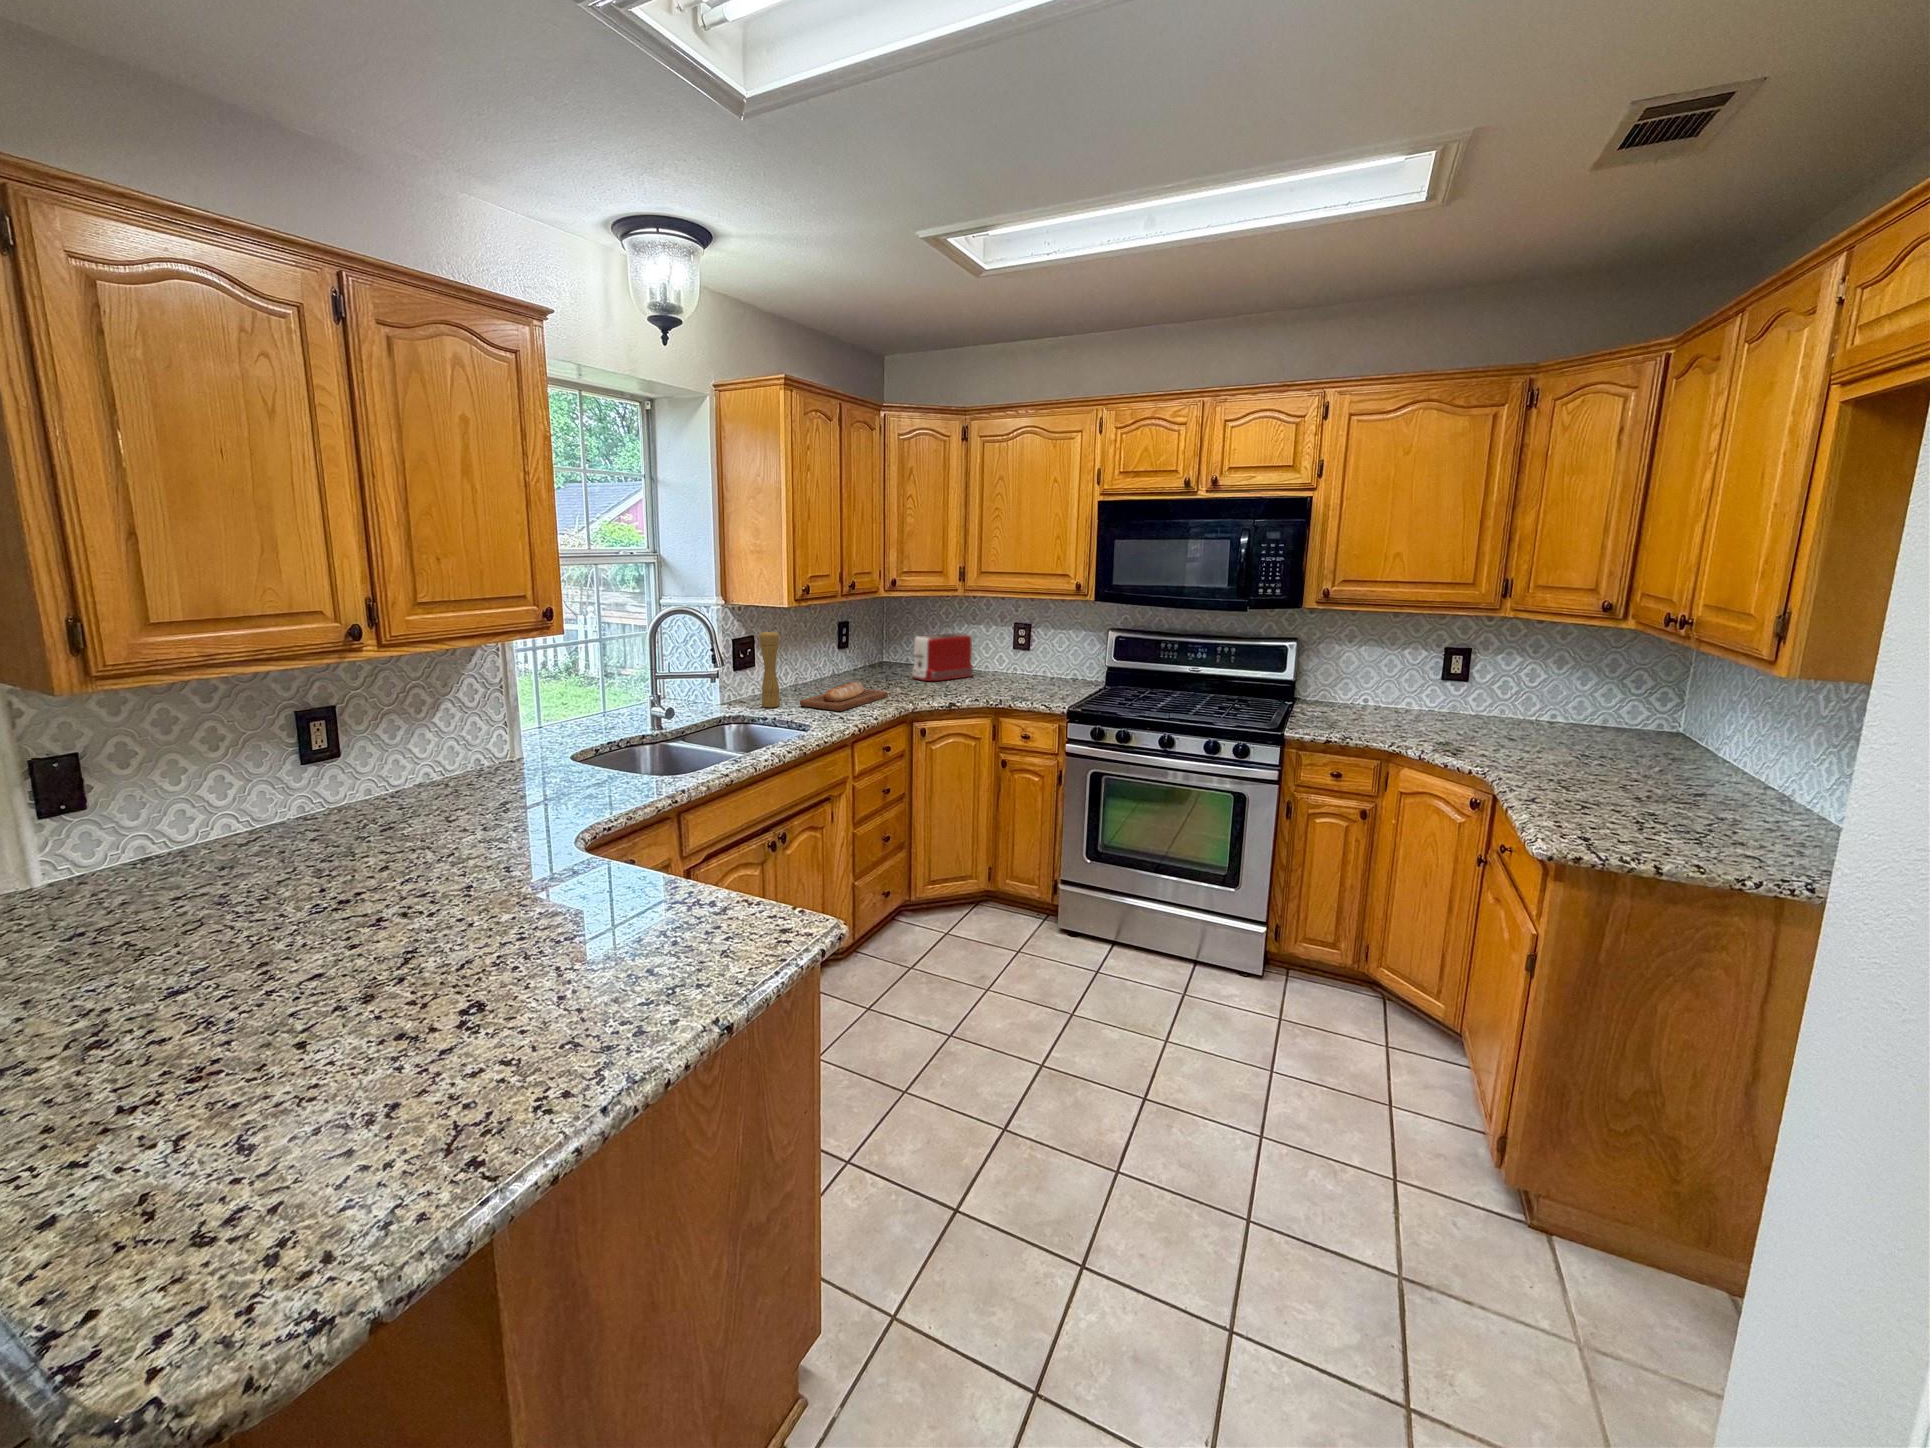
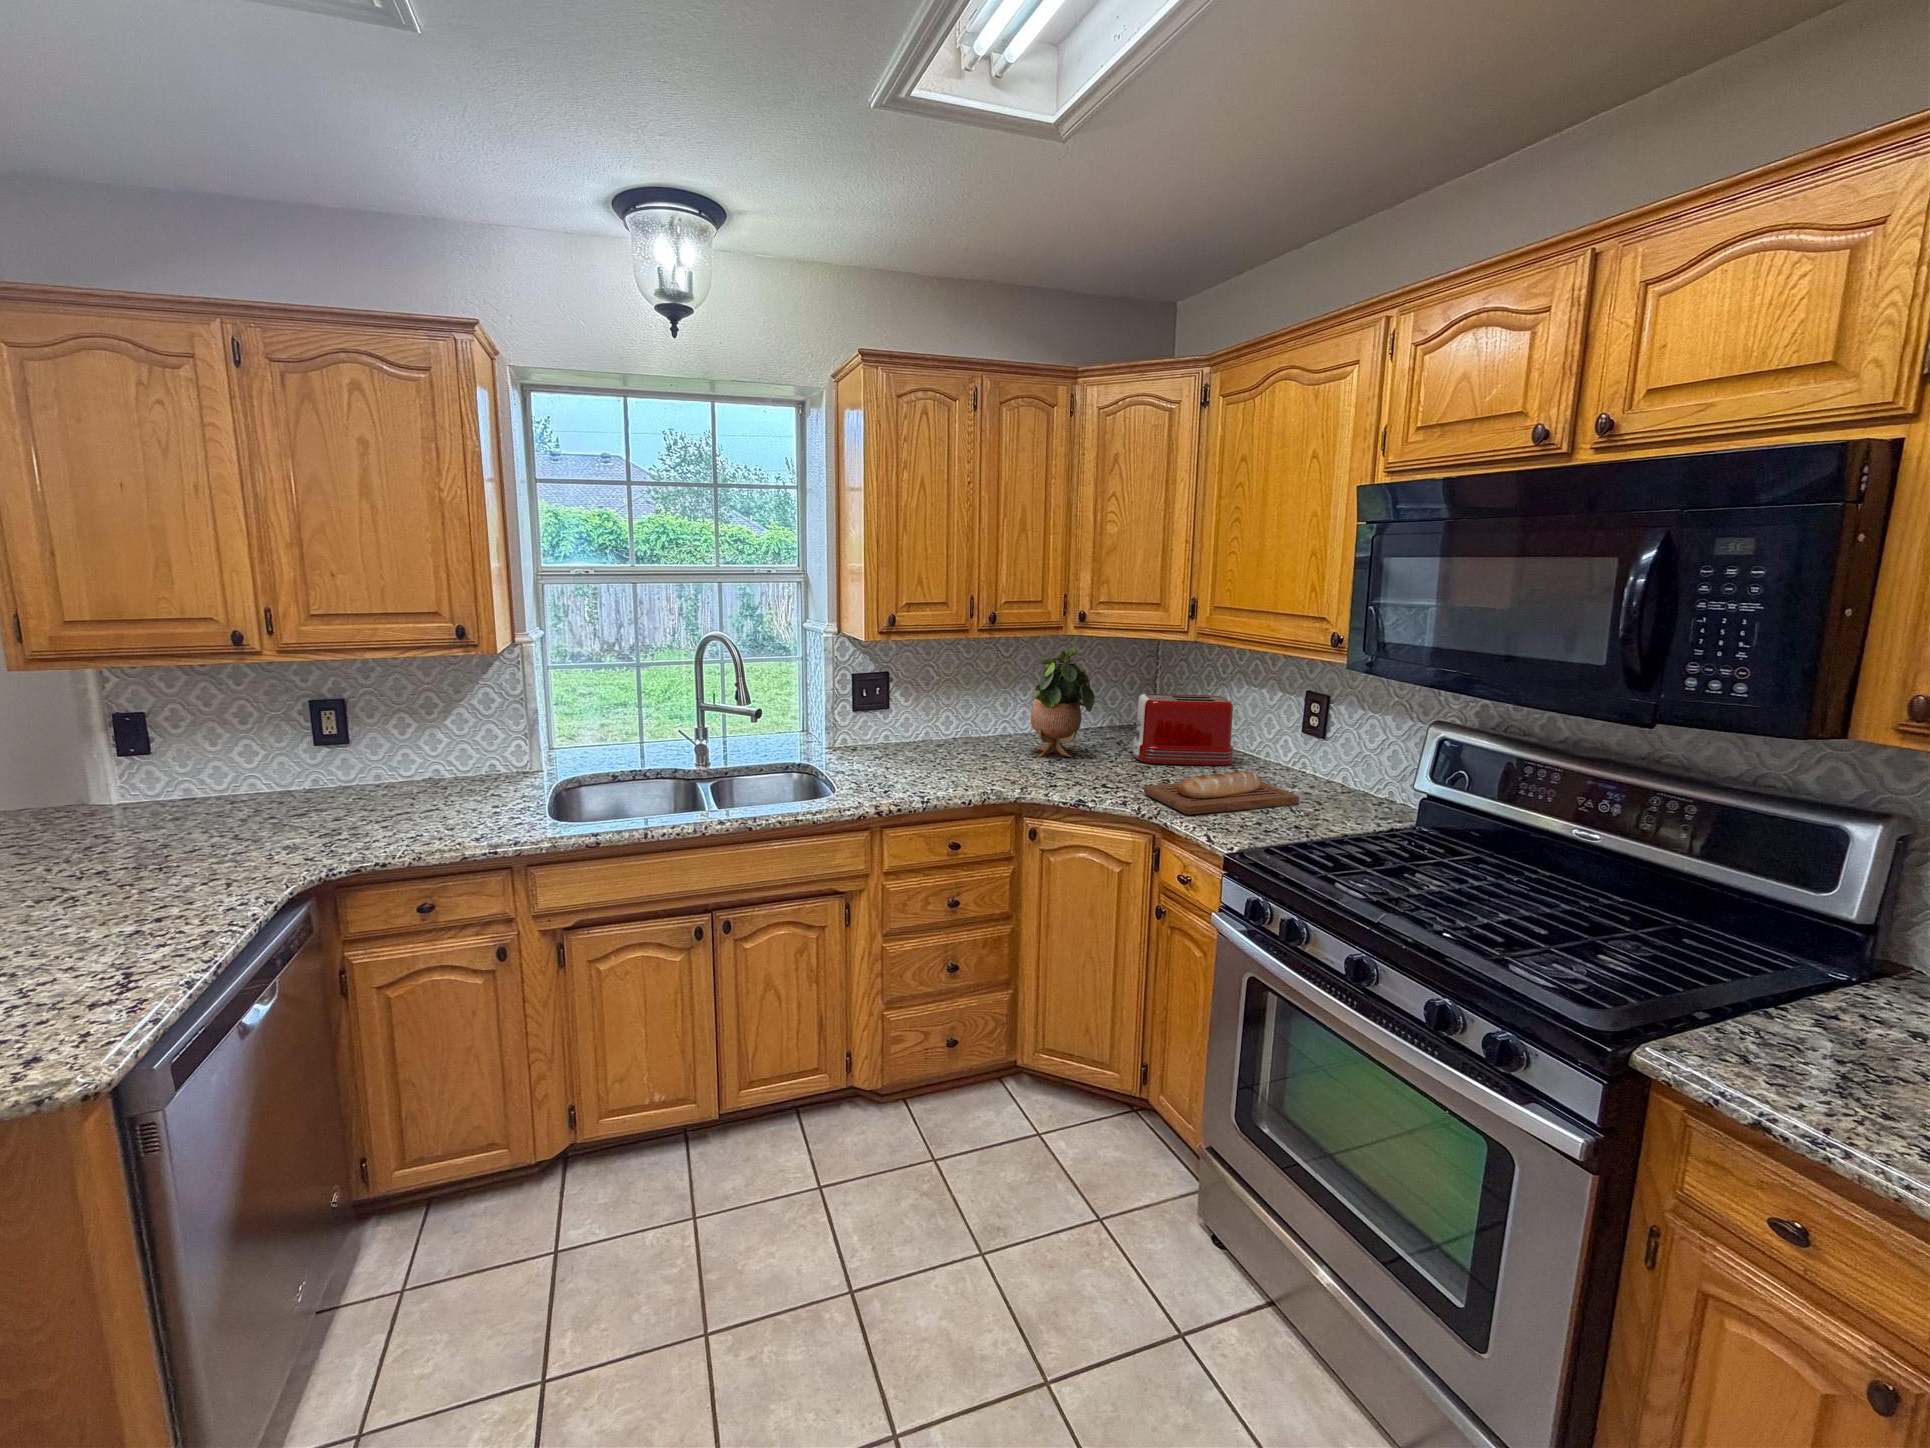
potted plant: none [849,606,896,688] -> present [1031,646,1095,757]
pepper mill: present [759,630,780,707] -> none [869,667,893,762]
bread loaf: present [800,682,888,711] -> present [1144,771,1299,814]

